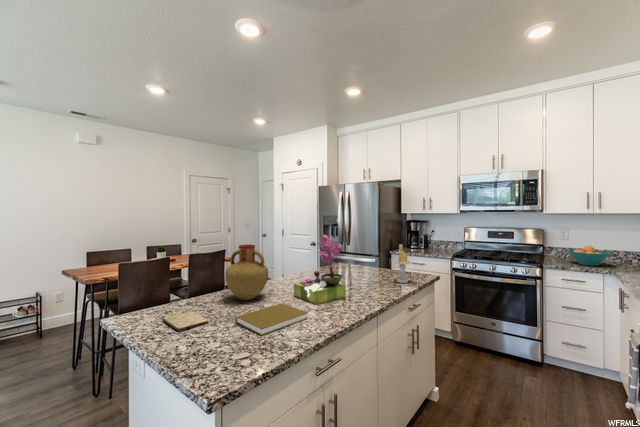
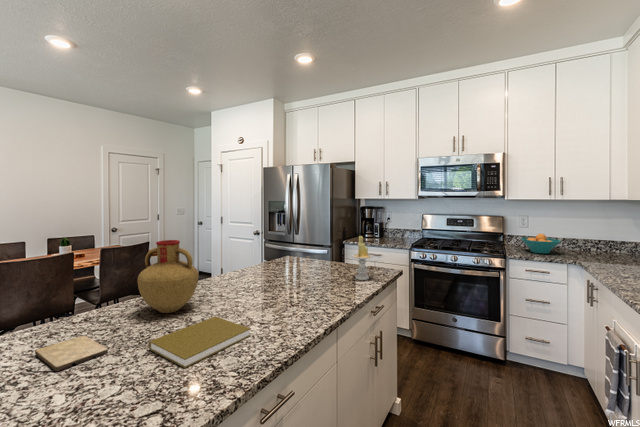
flower arrangement: present [294,235,345,304] -> none [233,225,298,314]

